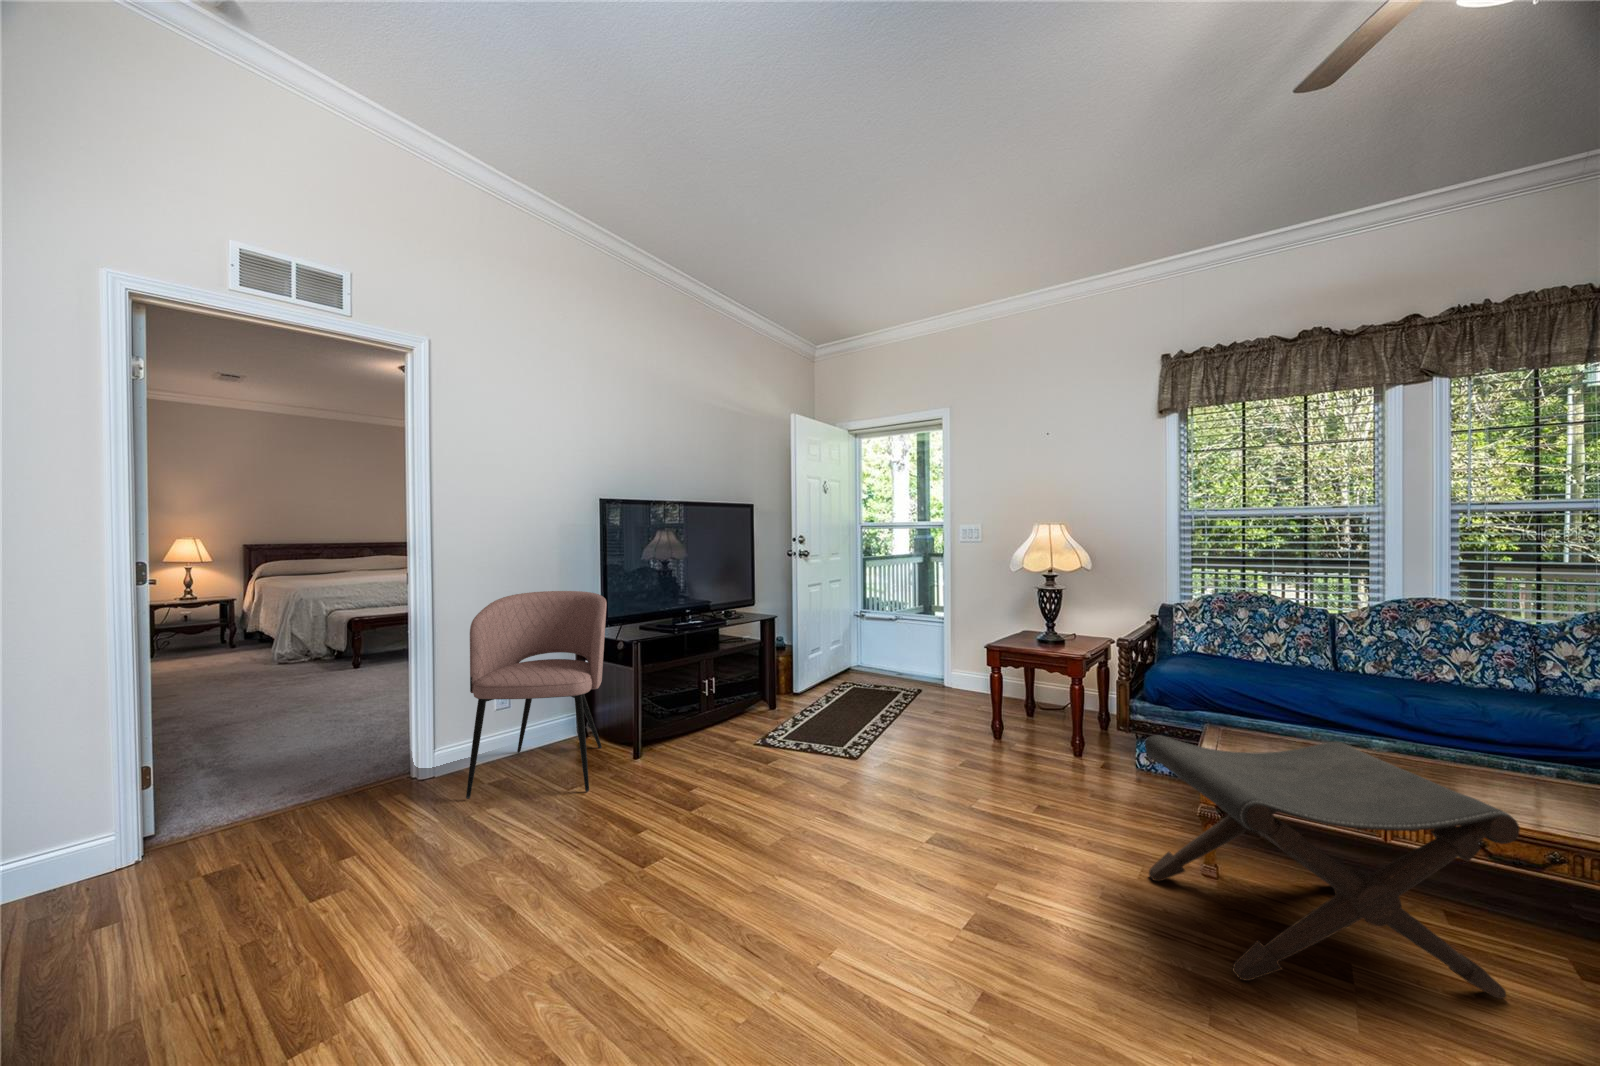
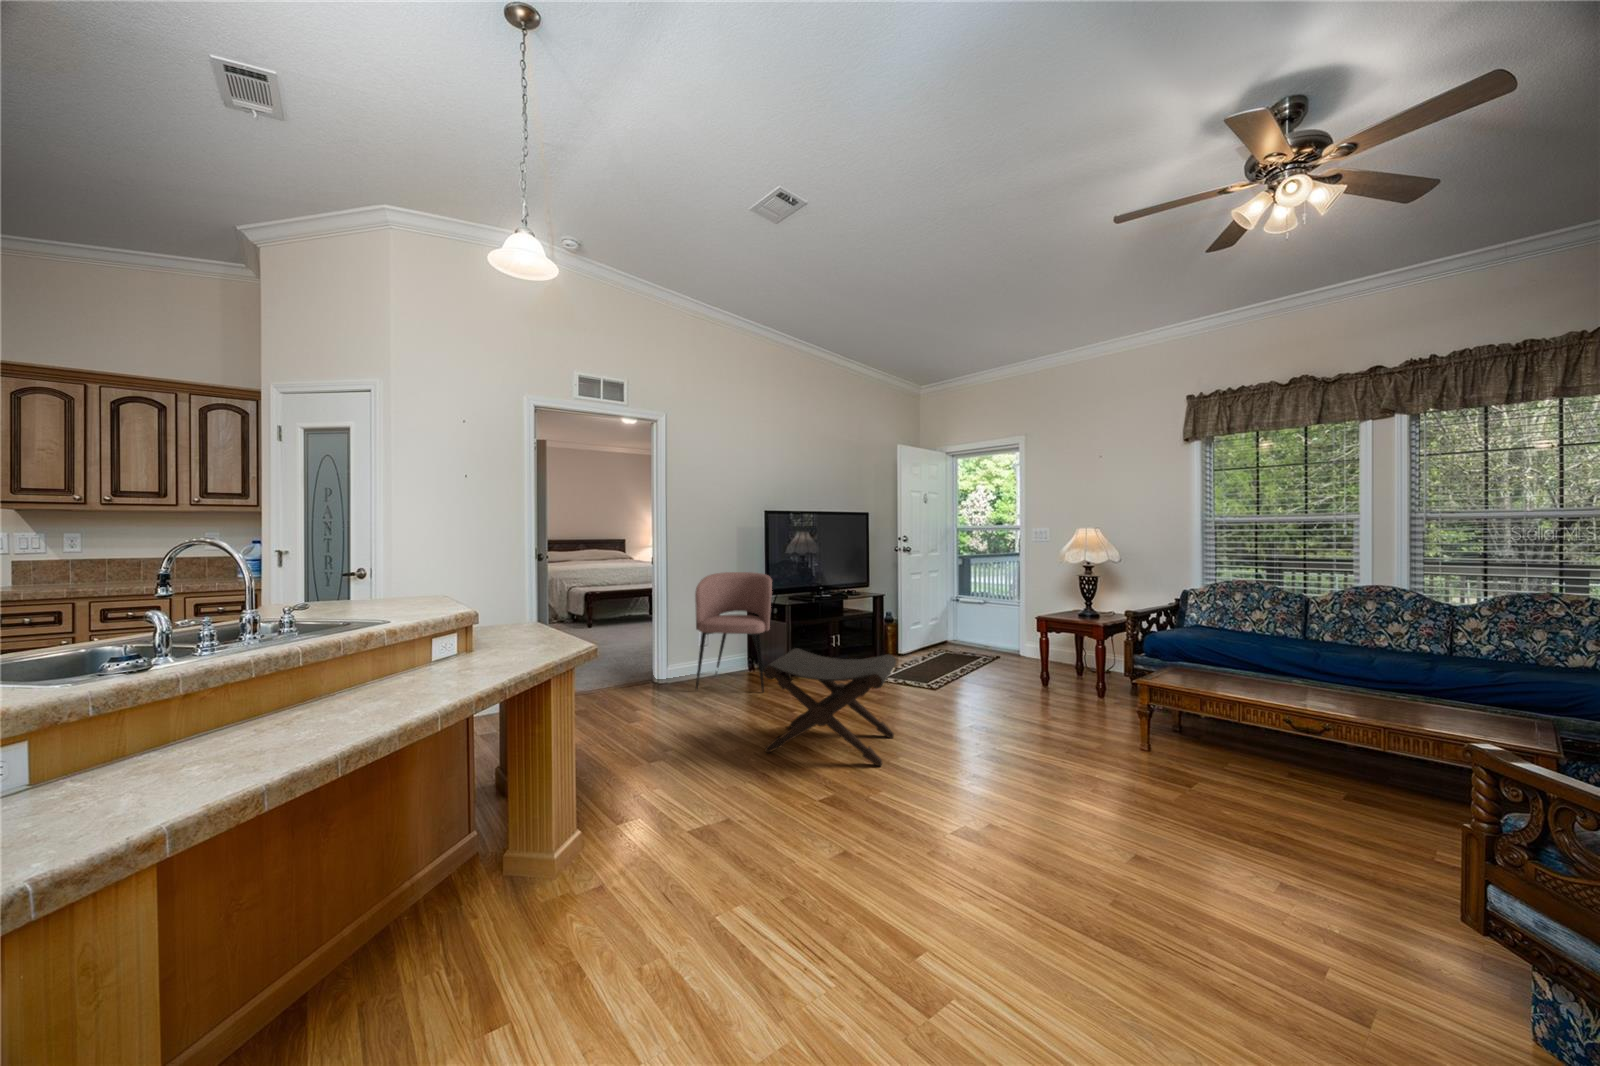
footstool: present [1145,735,1519,999] -> present [763,648,896,766]

